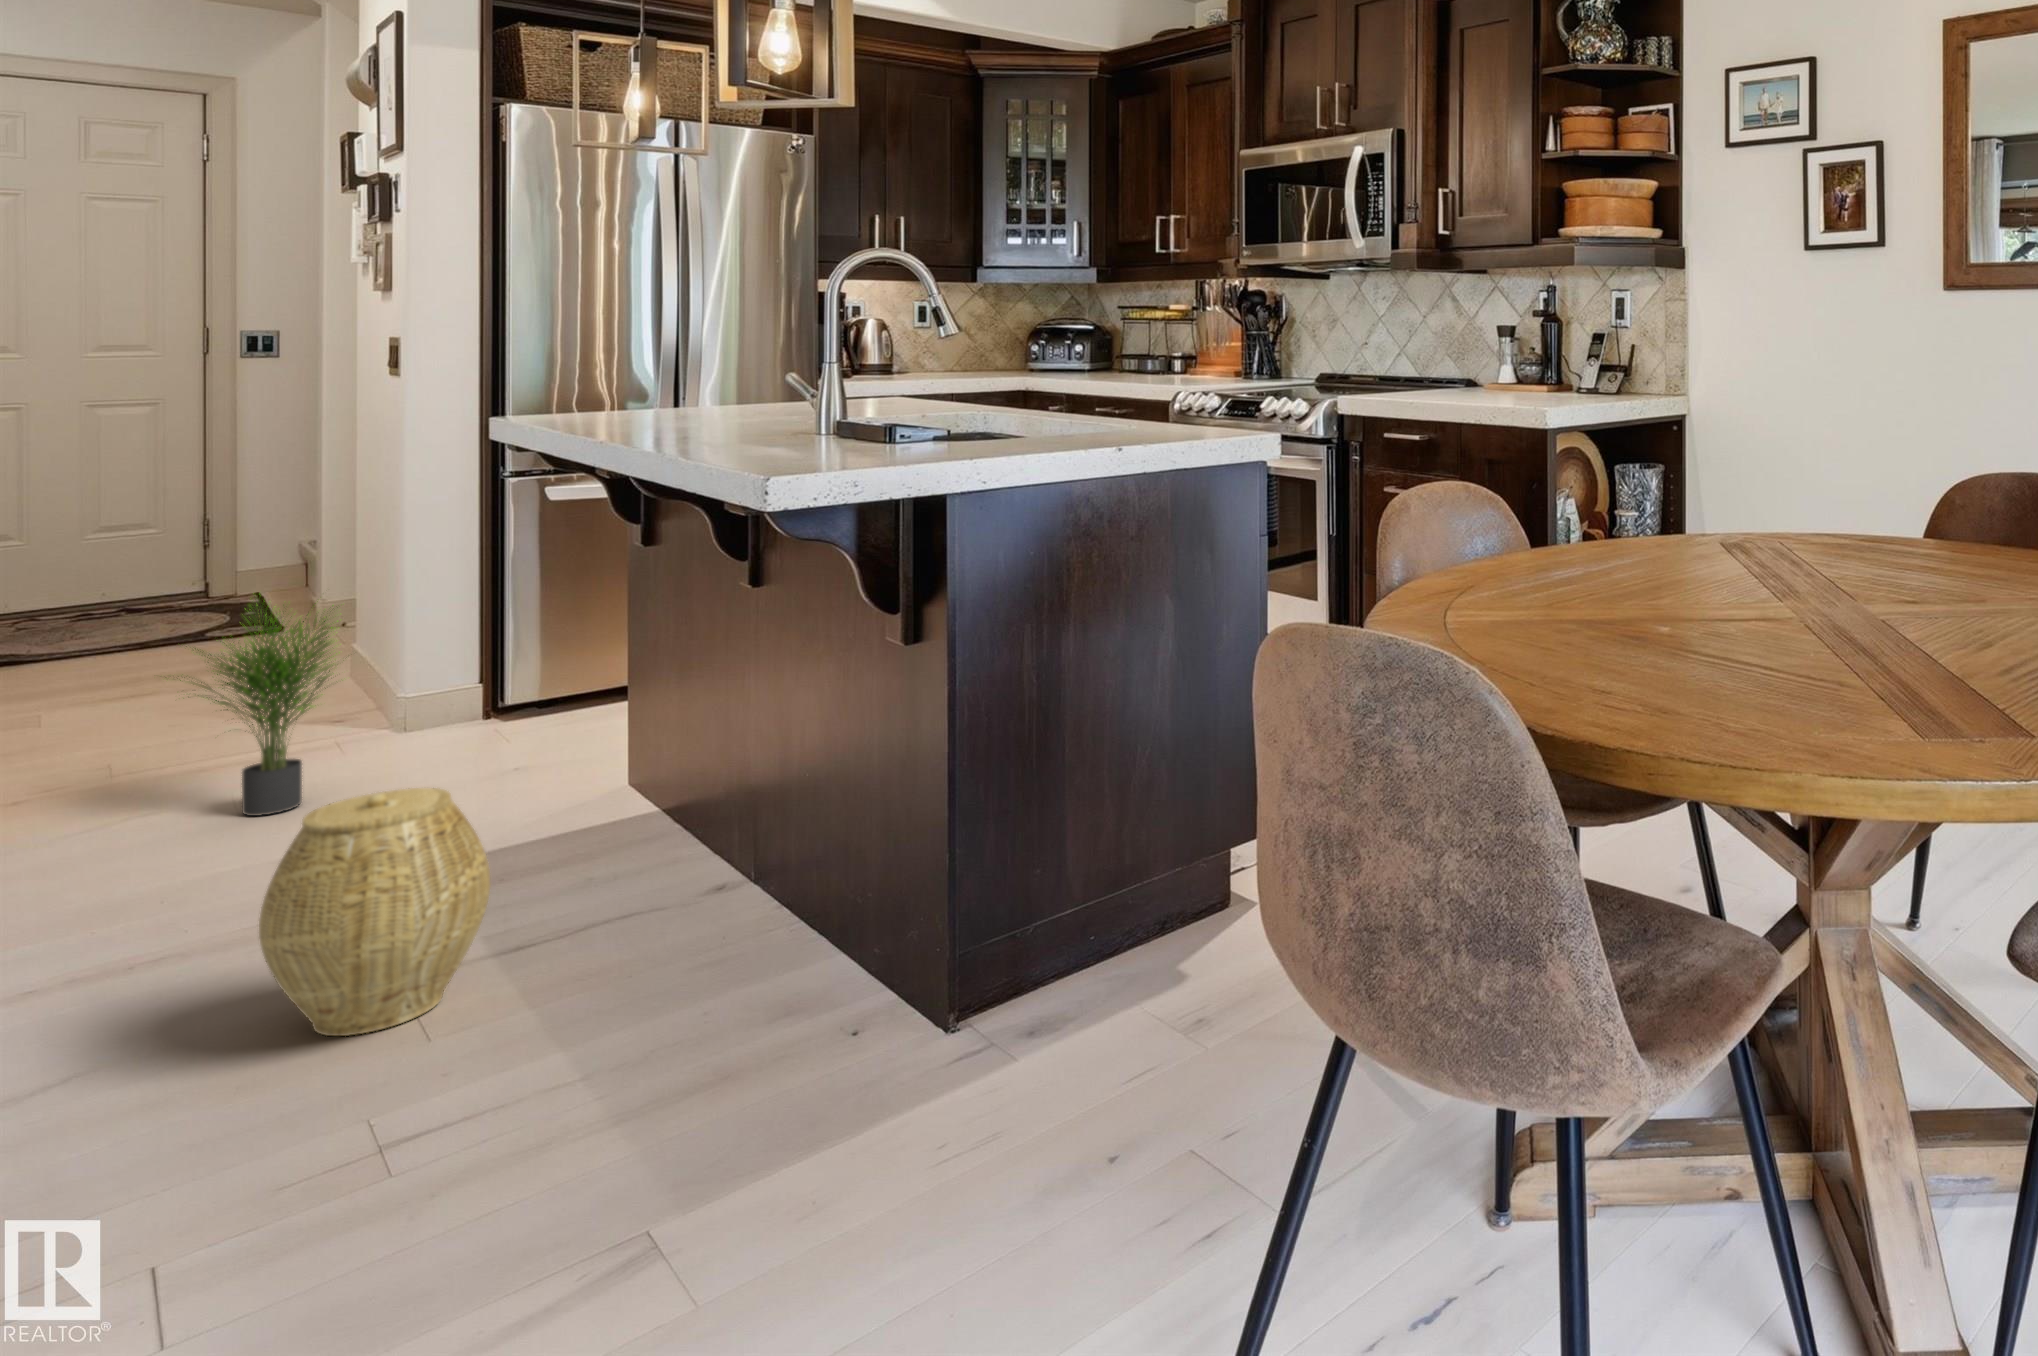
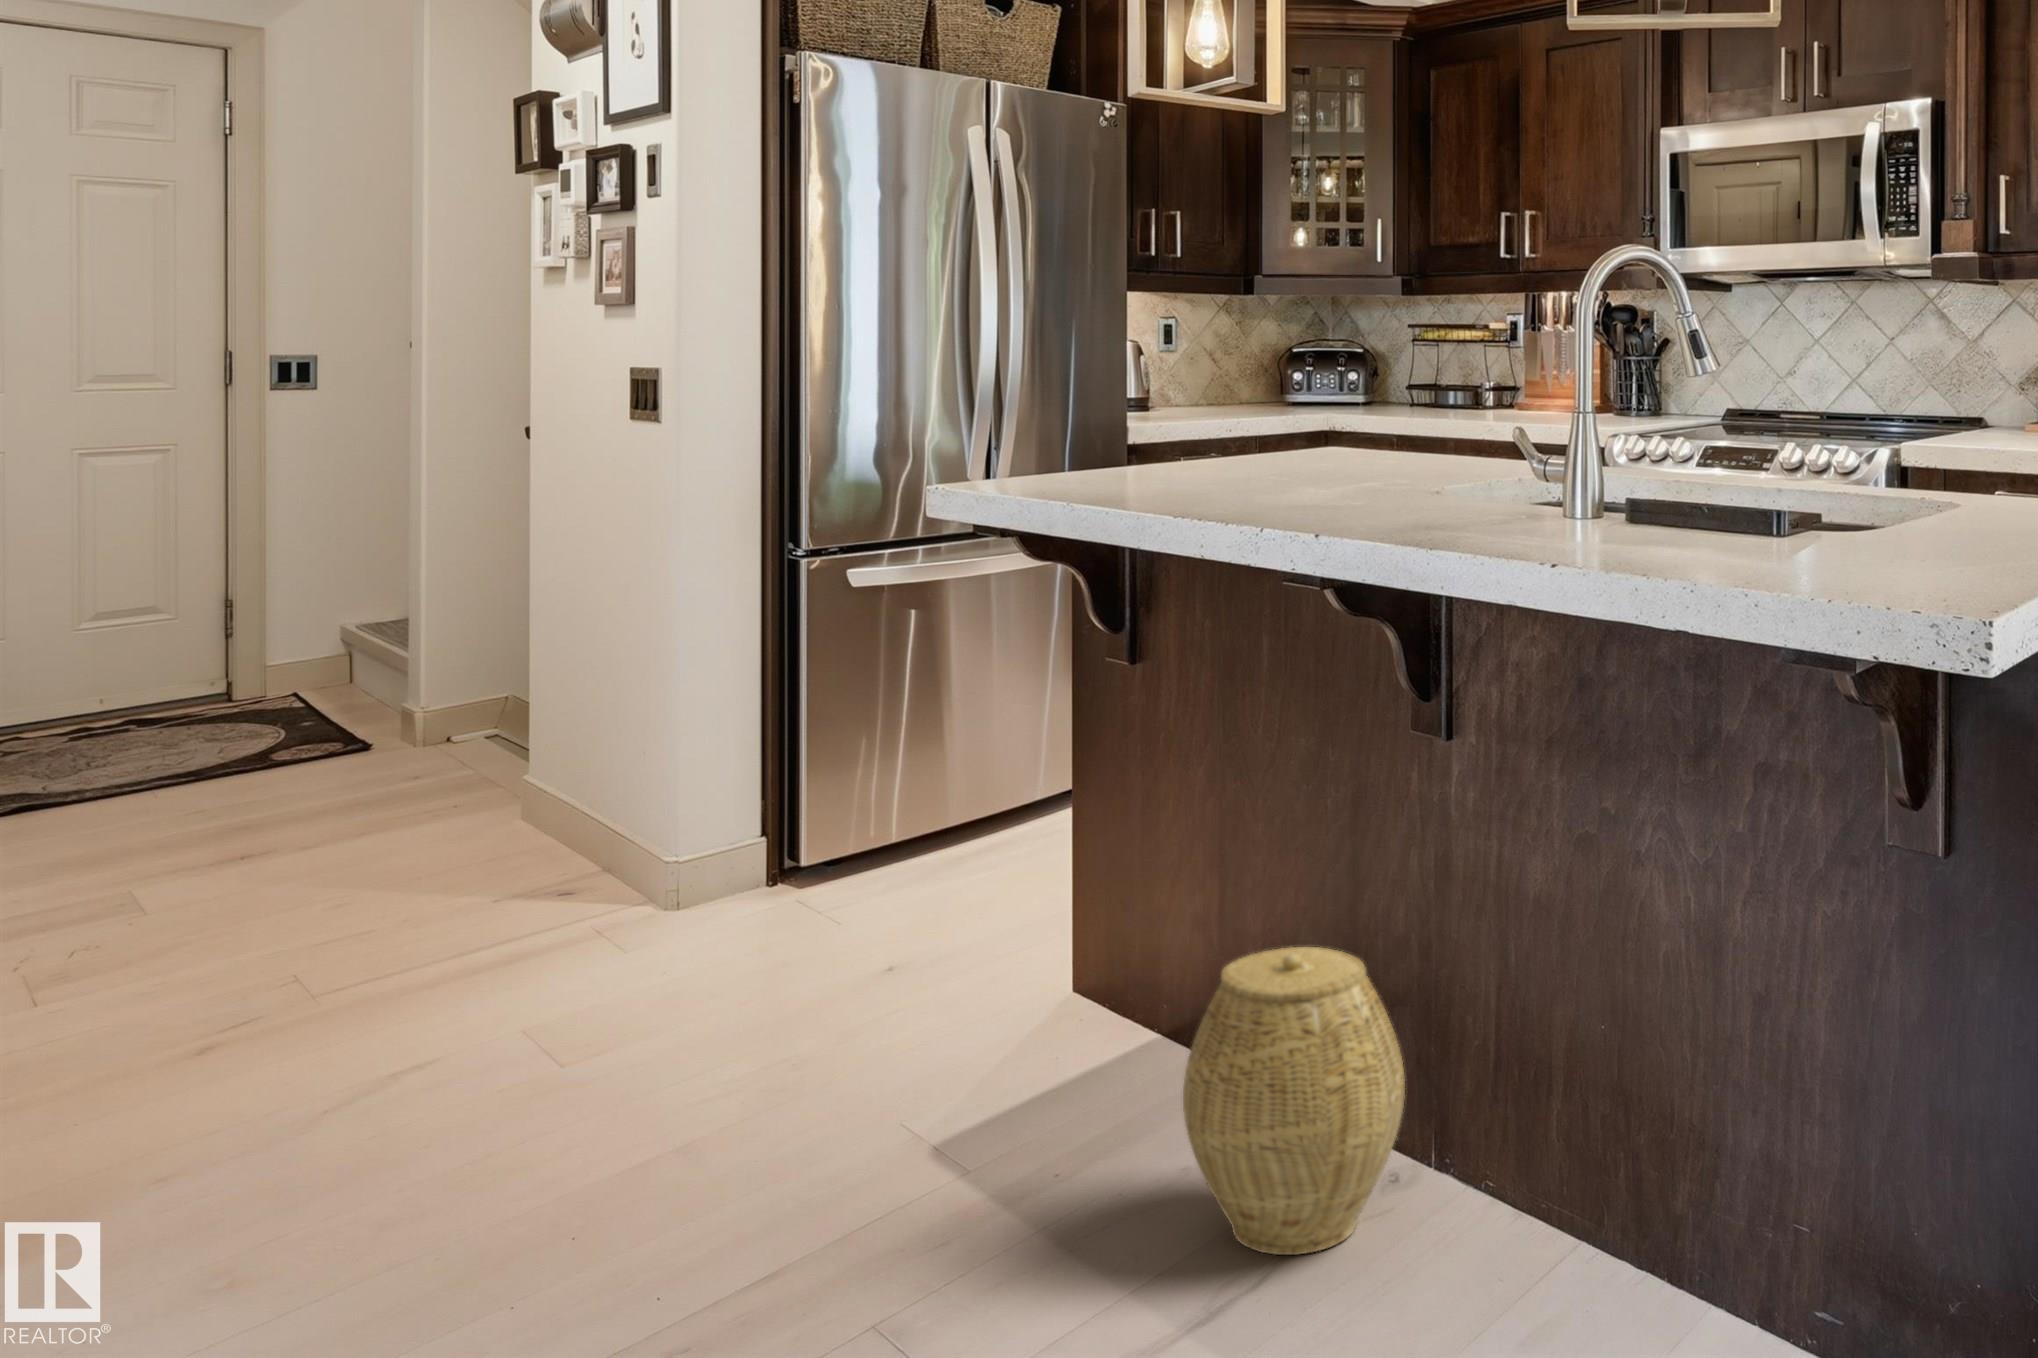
potted plant: present [165,596,344,816] -> none [627,700,854,1000]

